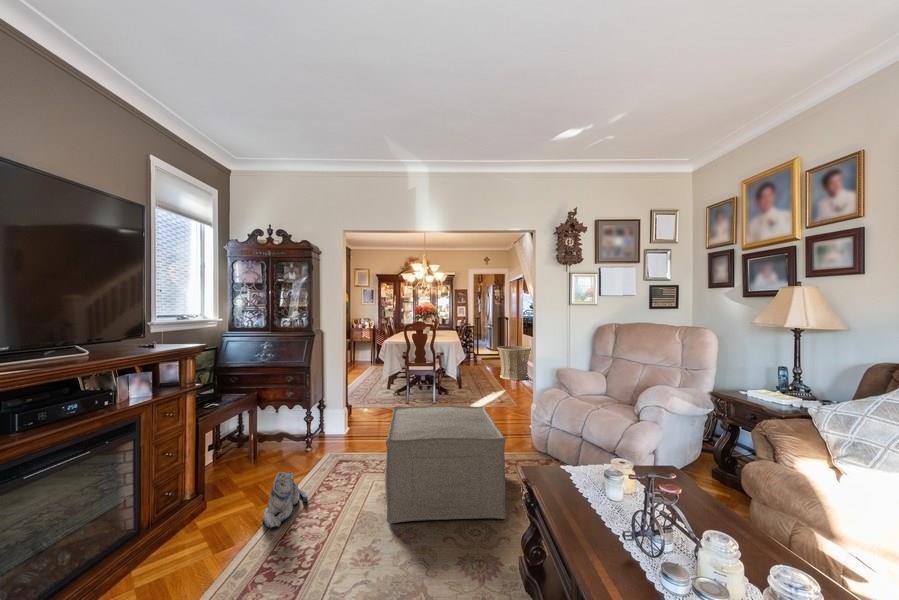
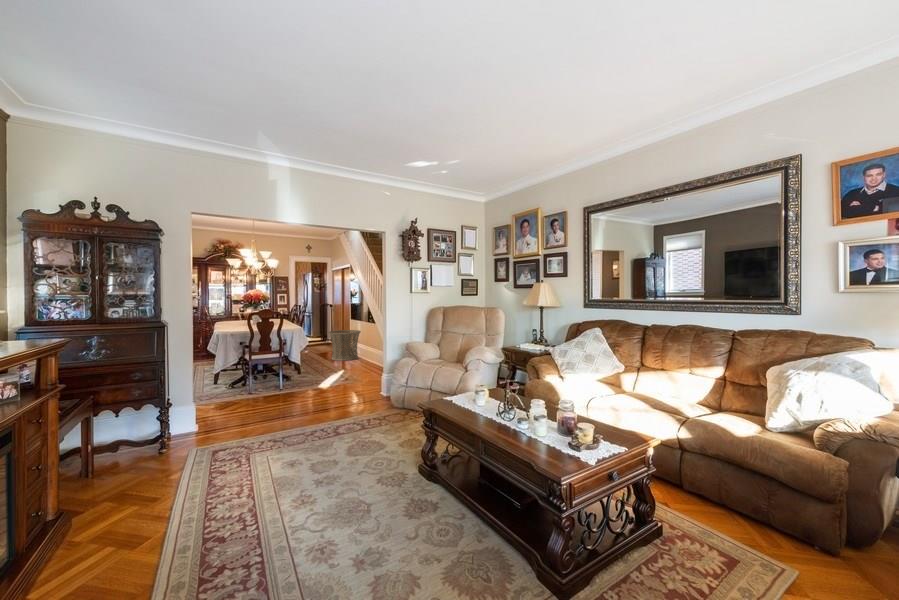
ottoman: present [385,406,506,523] -> none [286,376,396,471]
plush toy: present [263,473,308,528] -> none [183,455,225,503]

